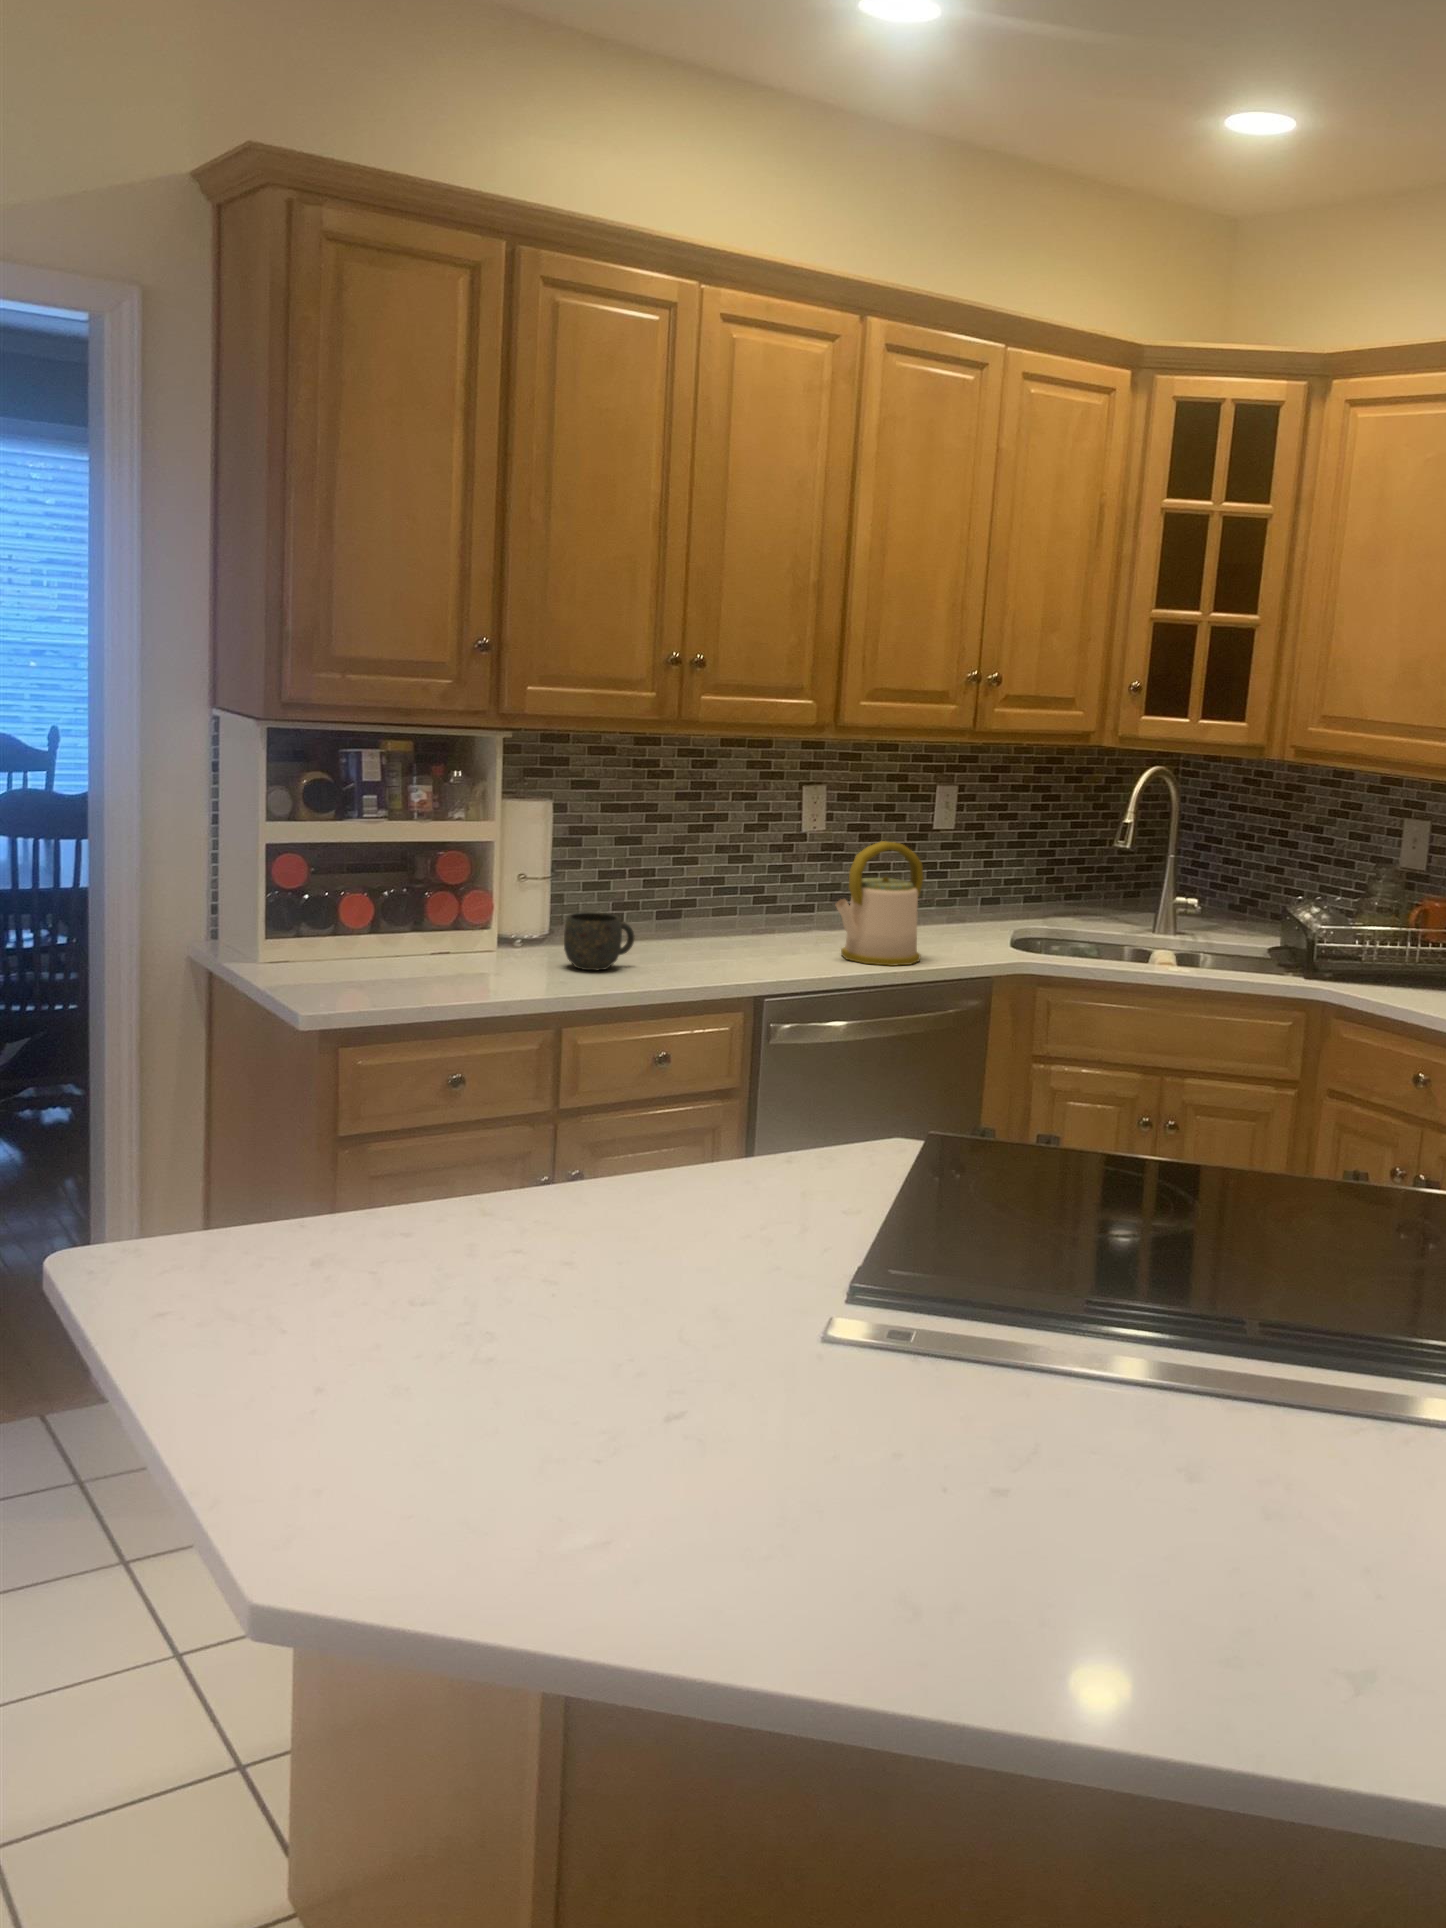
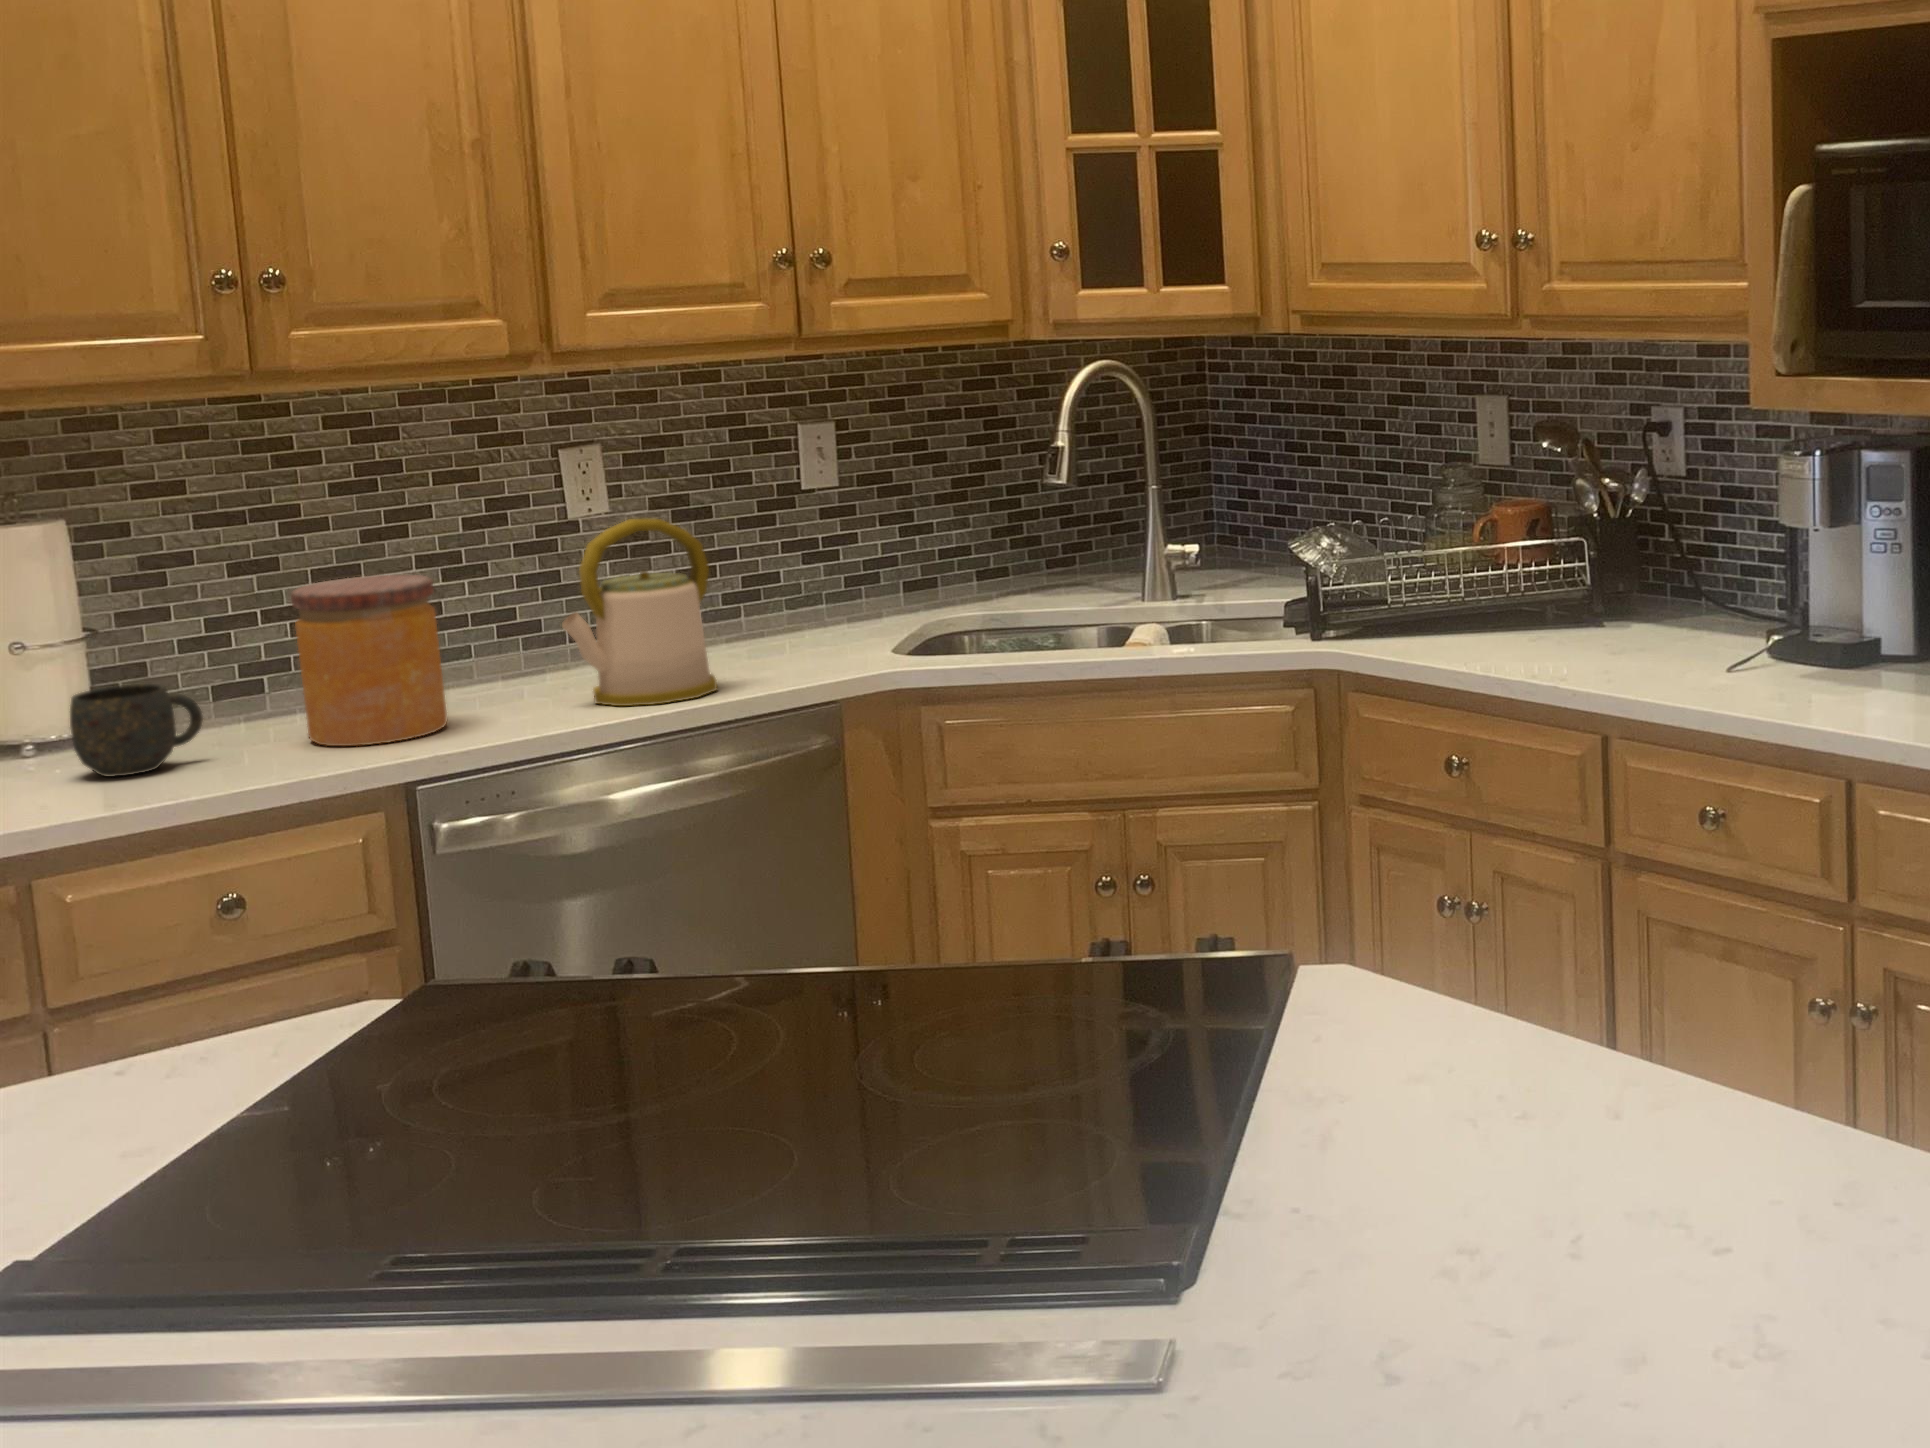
jar: none [685,859,772,970] -> present [291,574,447,746]

